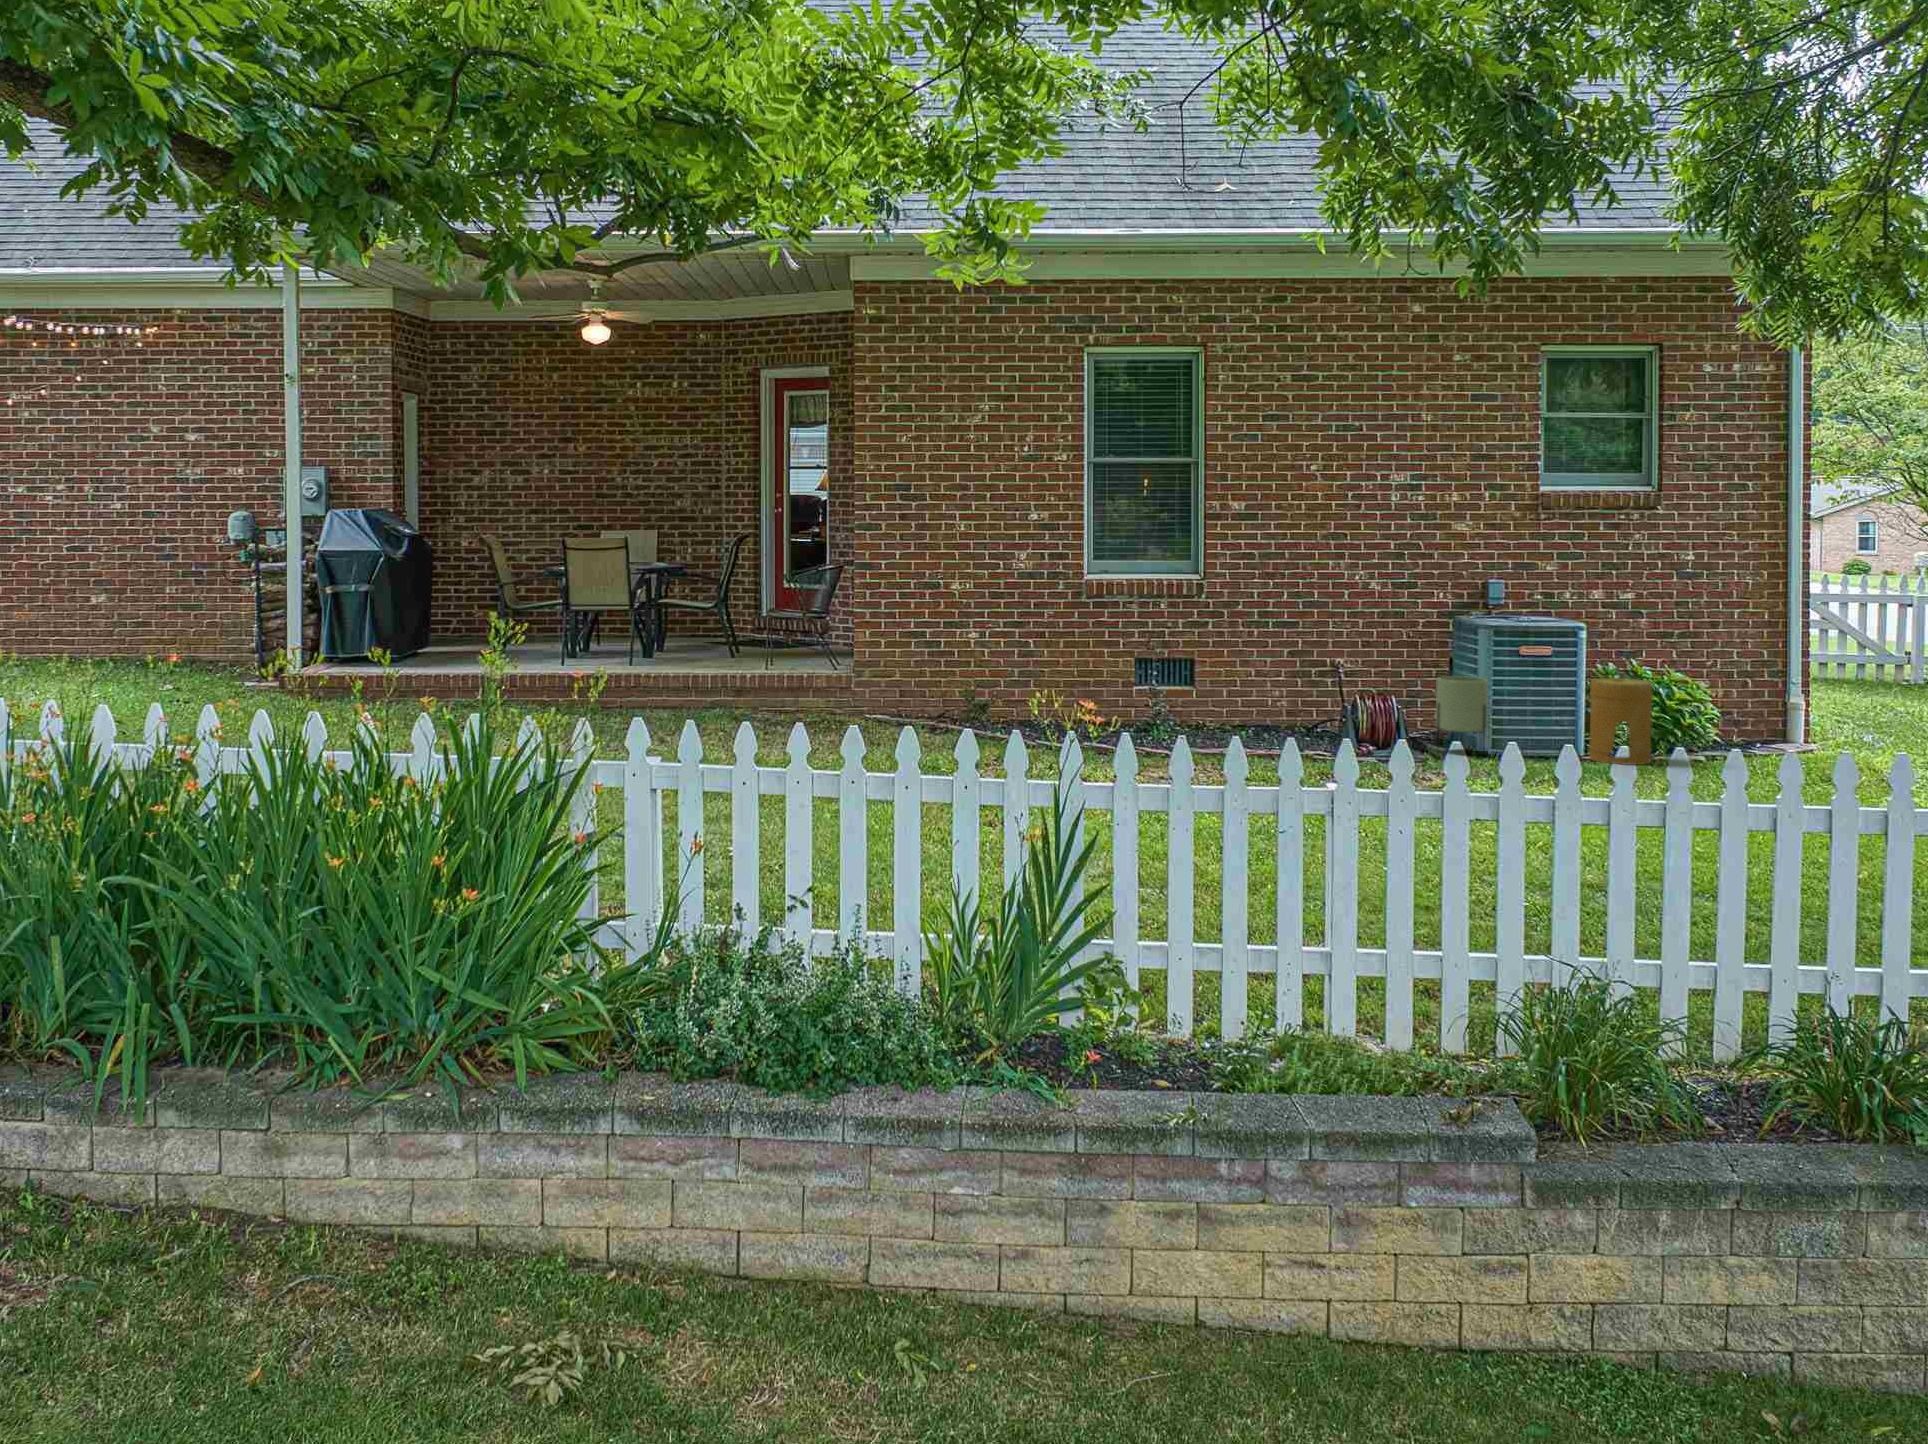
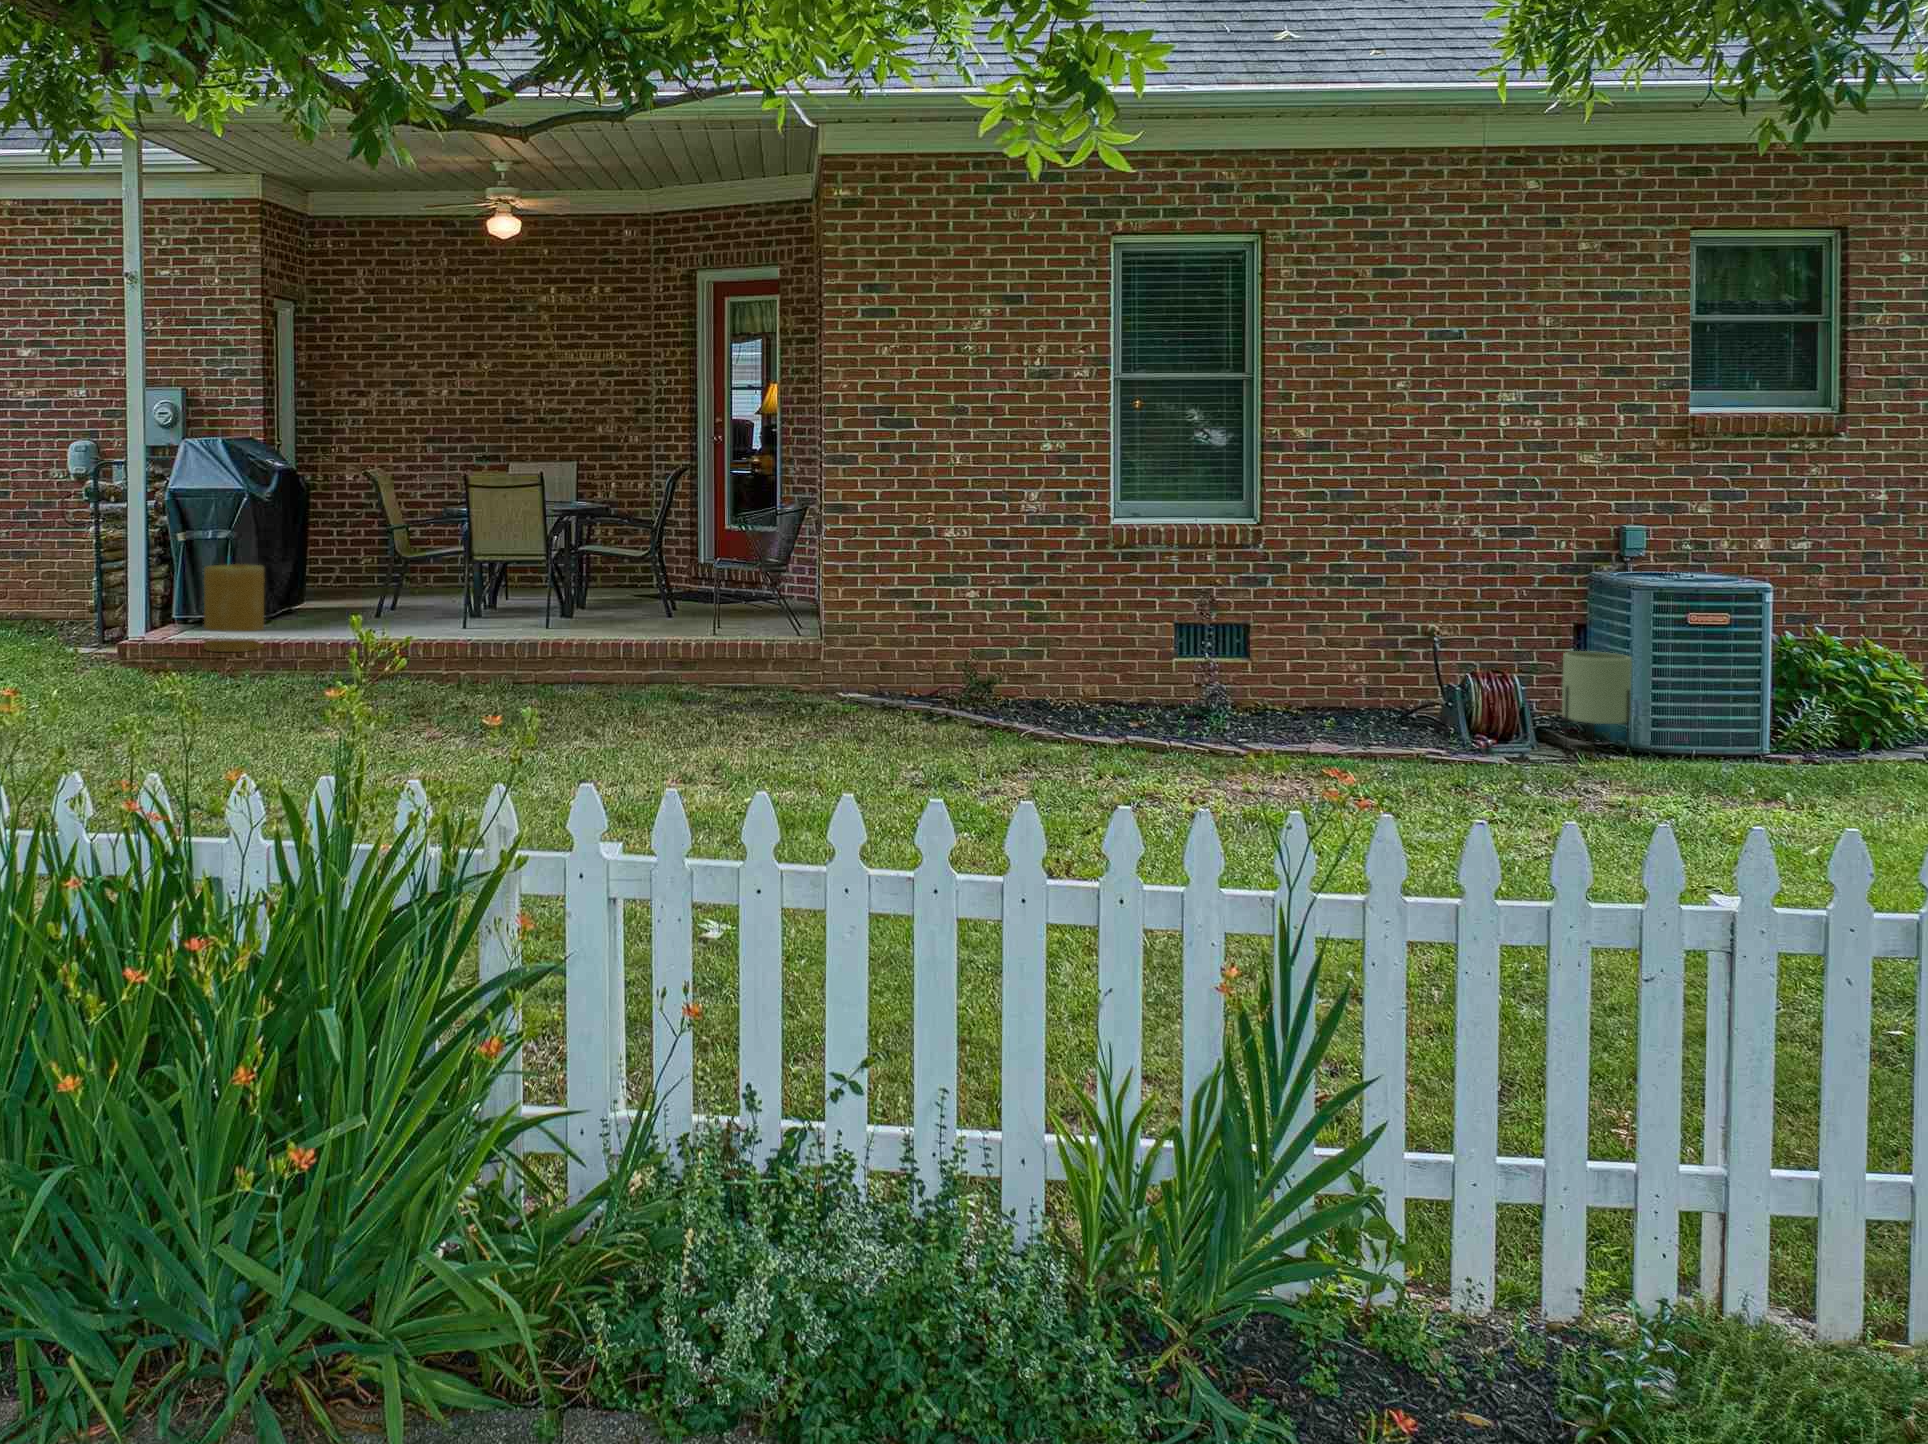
basket: present [1589,678,1653,765] -> present [204,564,265,652]

